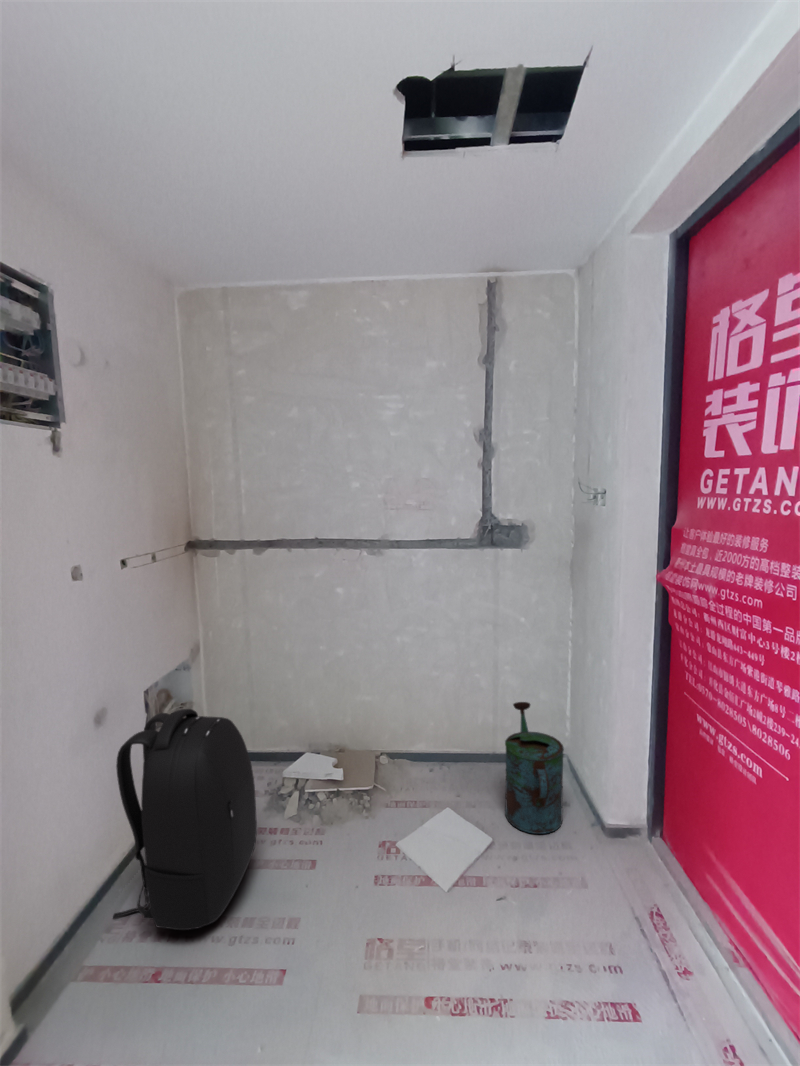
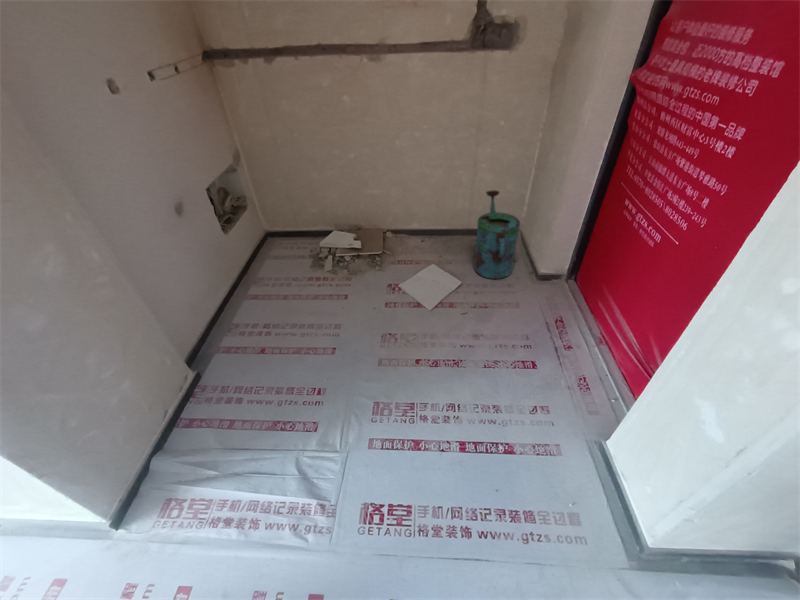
backpack: present [113,709,257,930] -> none [193,201,305,336]

